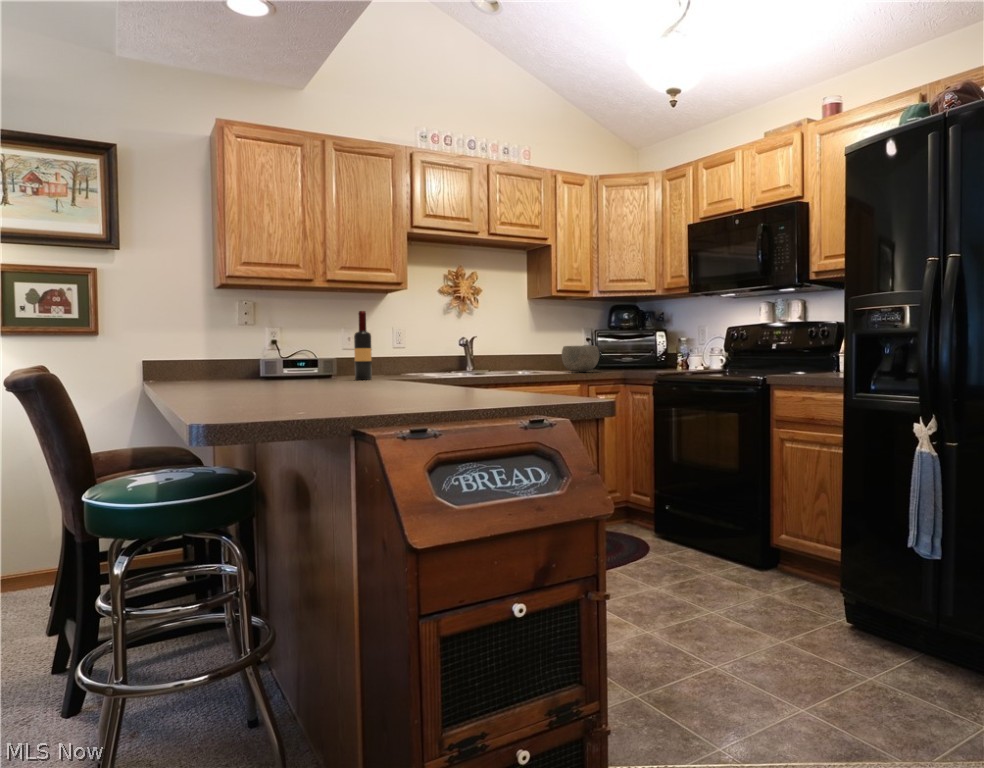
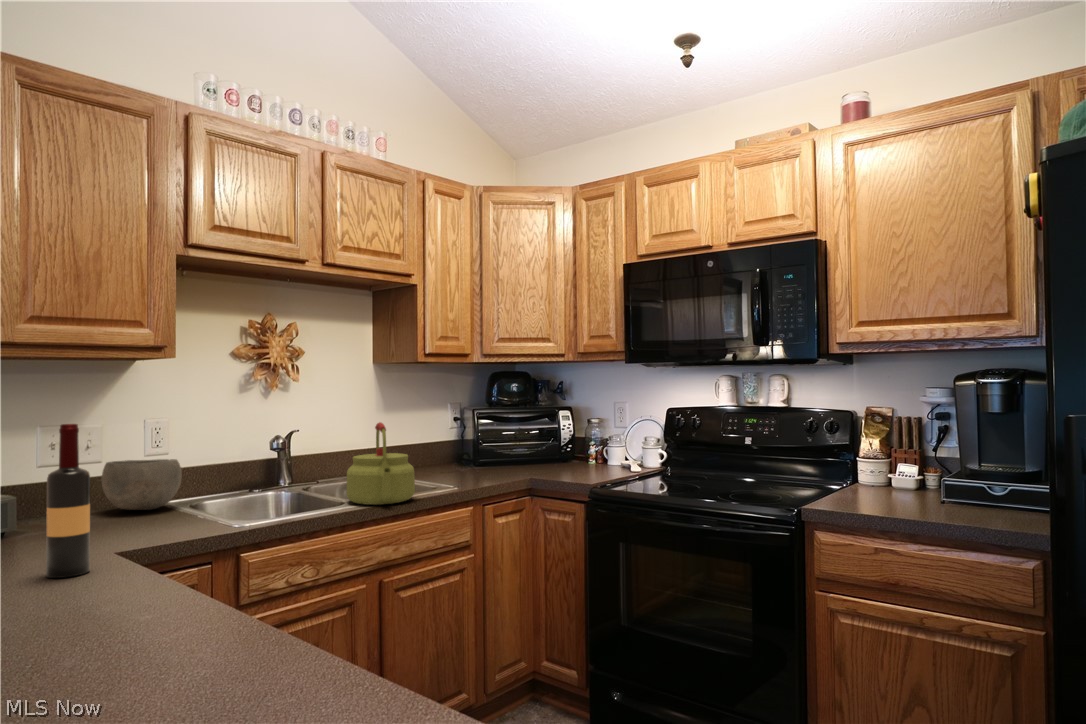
kettle: none [499,327,539,374] -> present [346,422,415,505]
bowl: present [562,346,599,372] -> present [102,459,182,510]

